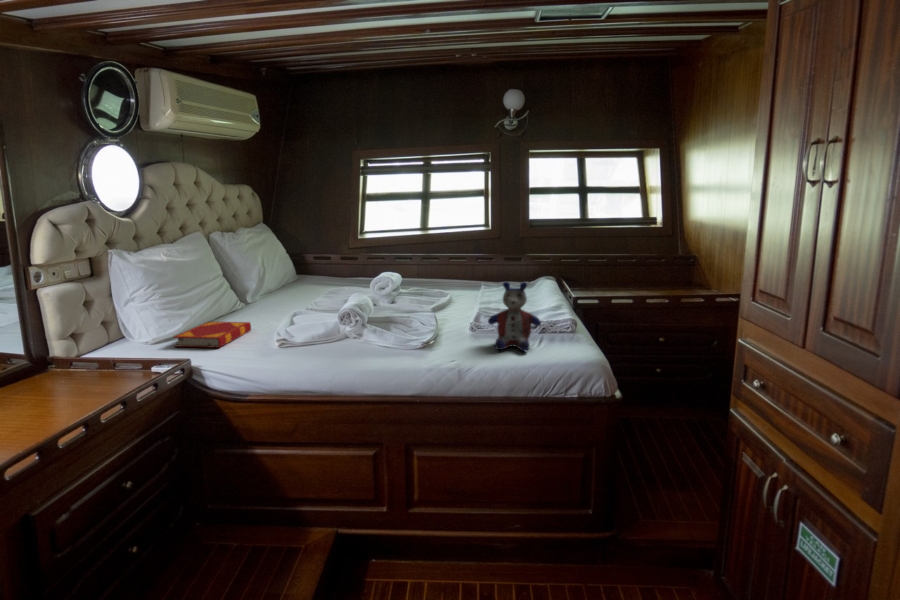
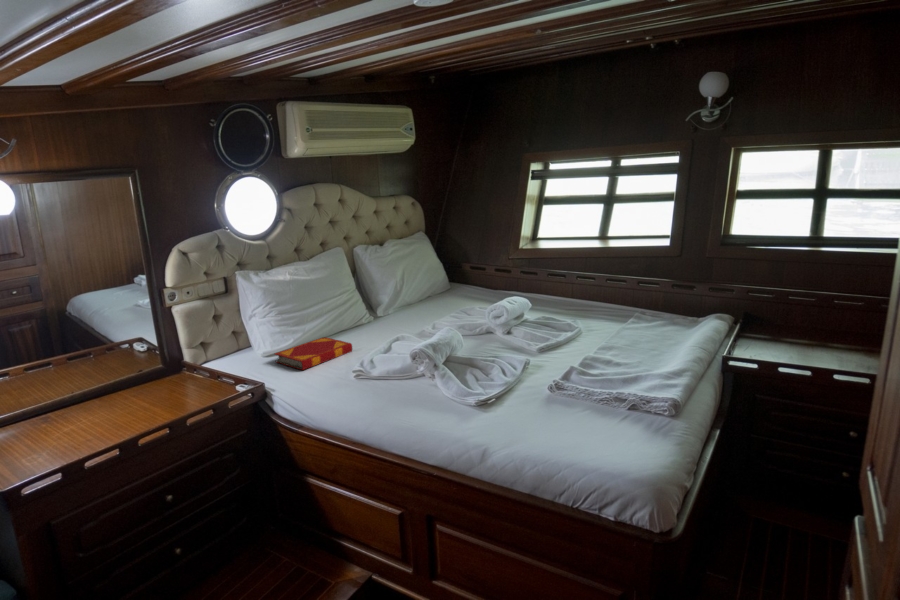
stuffed bear: present [488,282,541,351] -> none [537,347,606,441]

